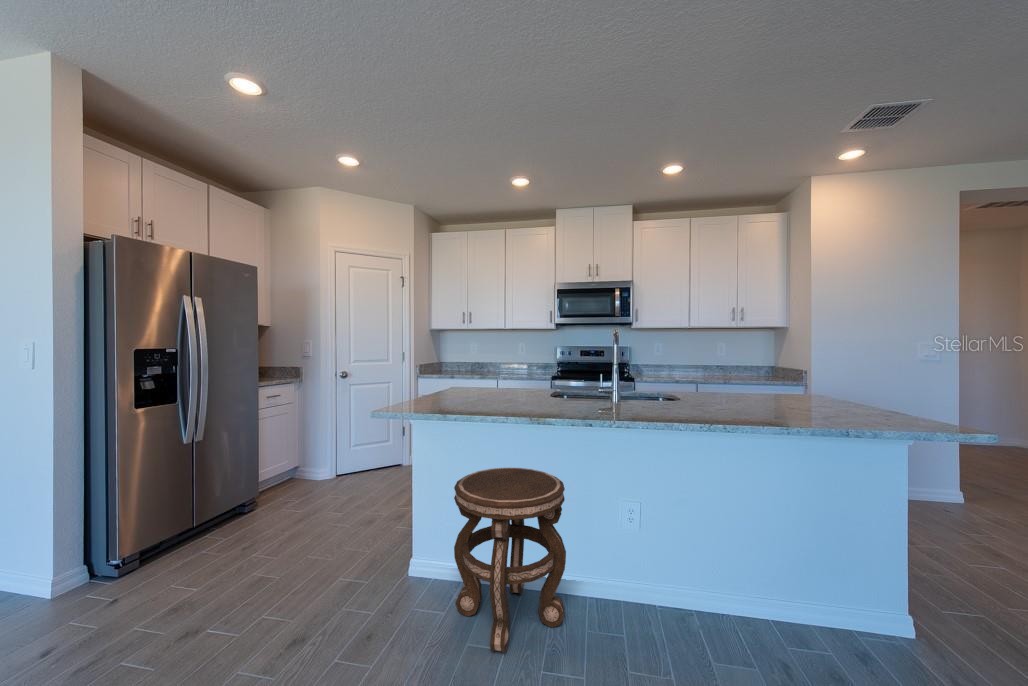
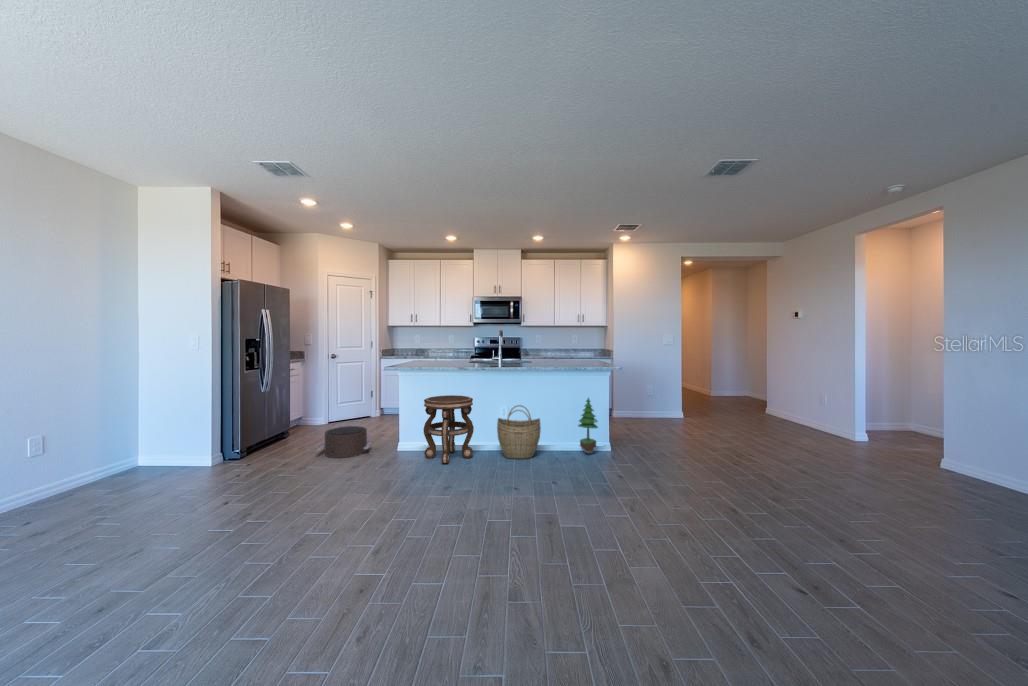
potted tree: none [826,495,896,645] -> present [578,398,598,454]
woven basket: none [622,500,734,650] -> present [497,405,541,459]
pouf: none [249,511,365,591] -> present [317,426,371,458]

